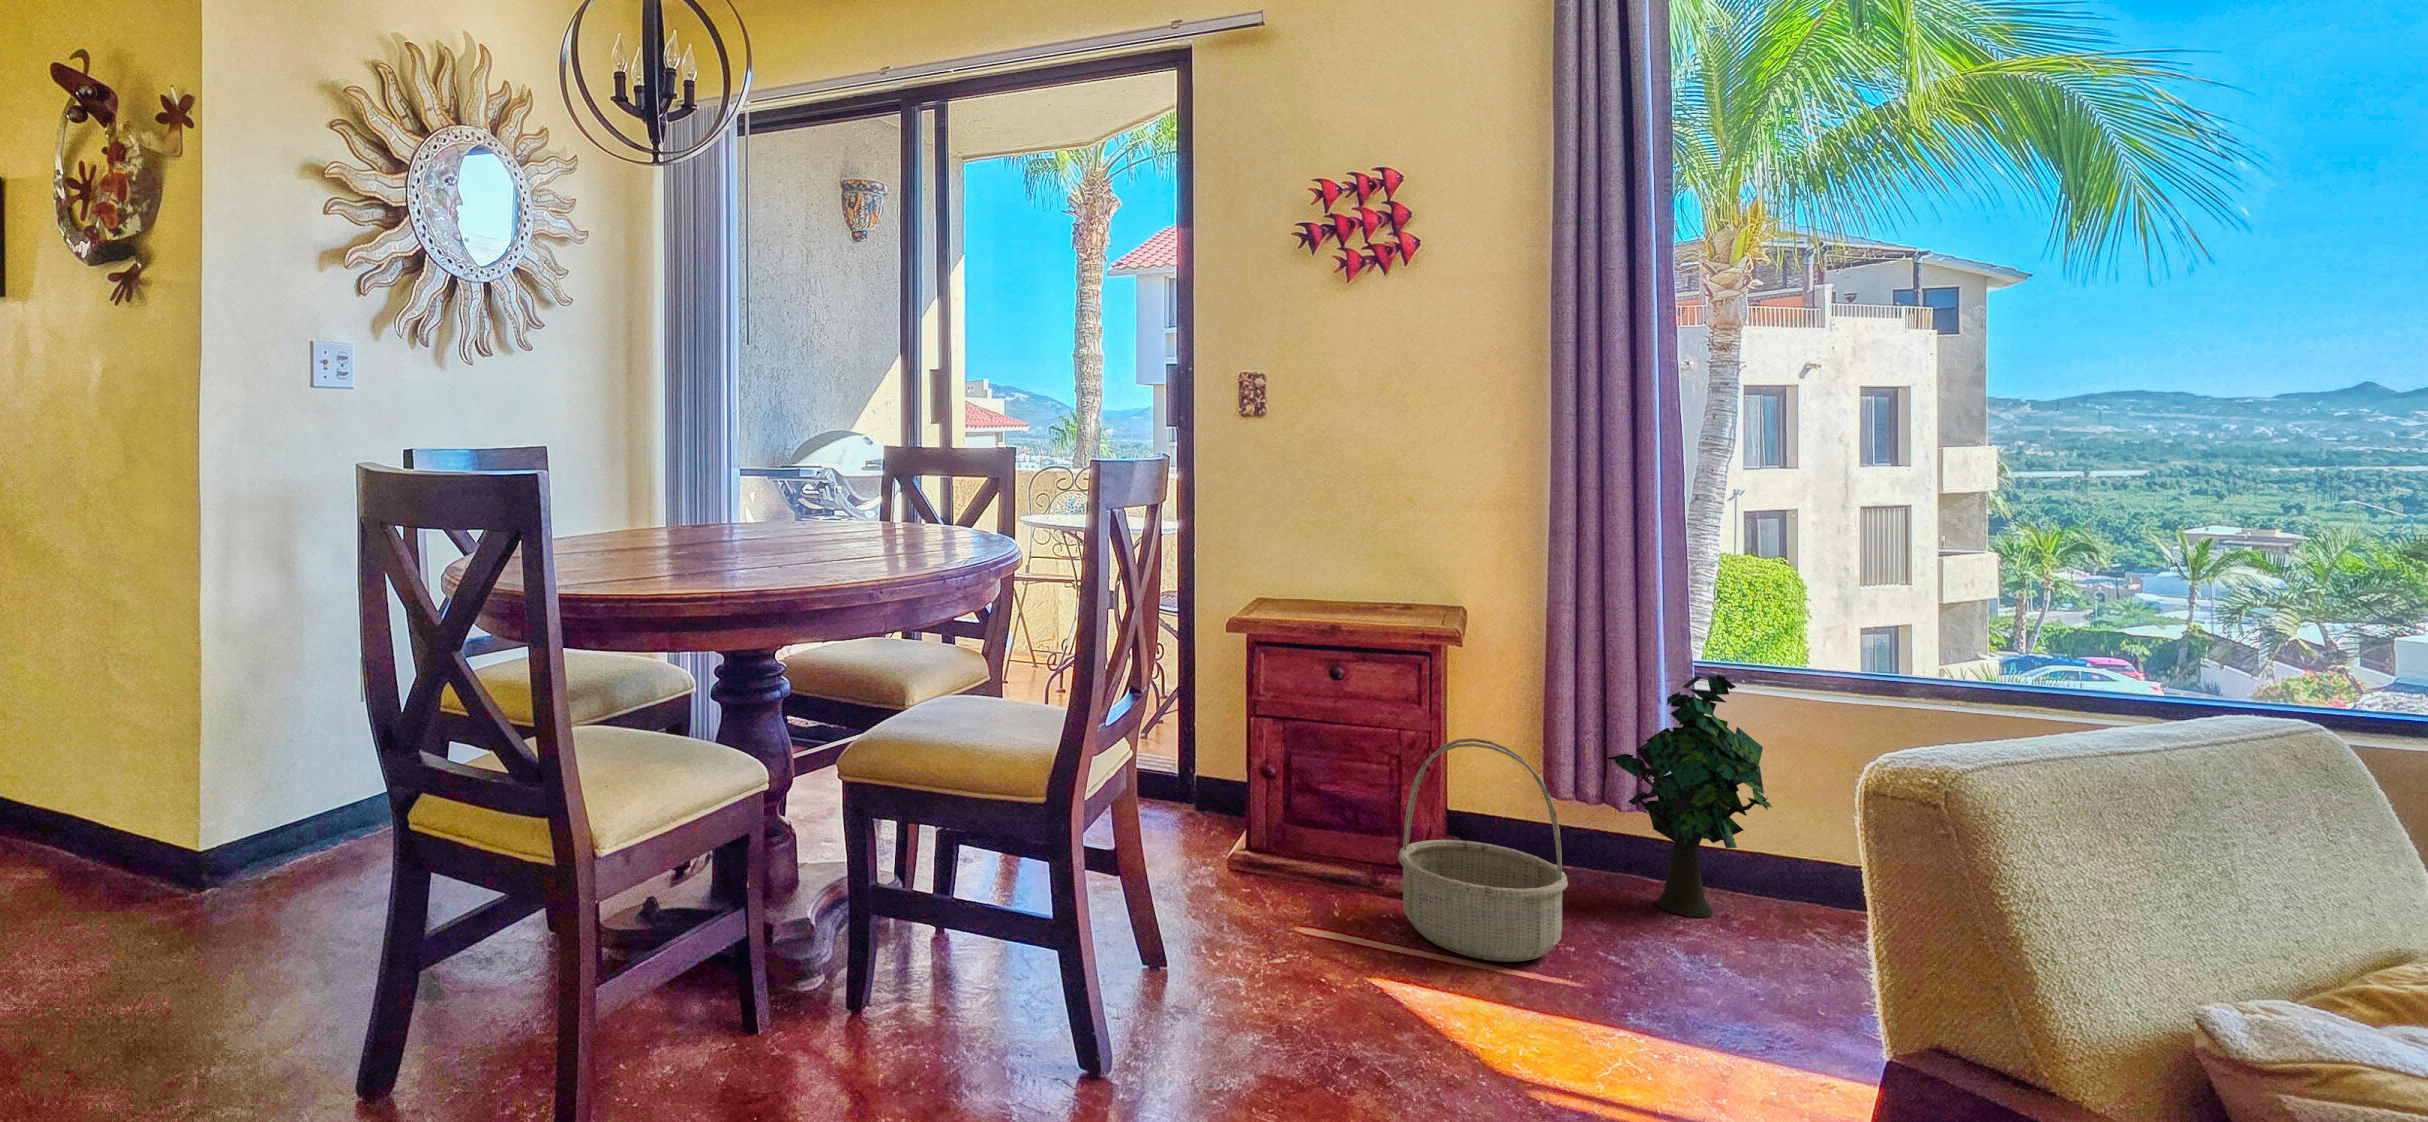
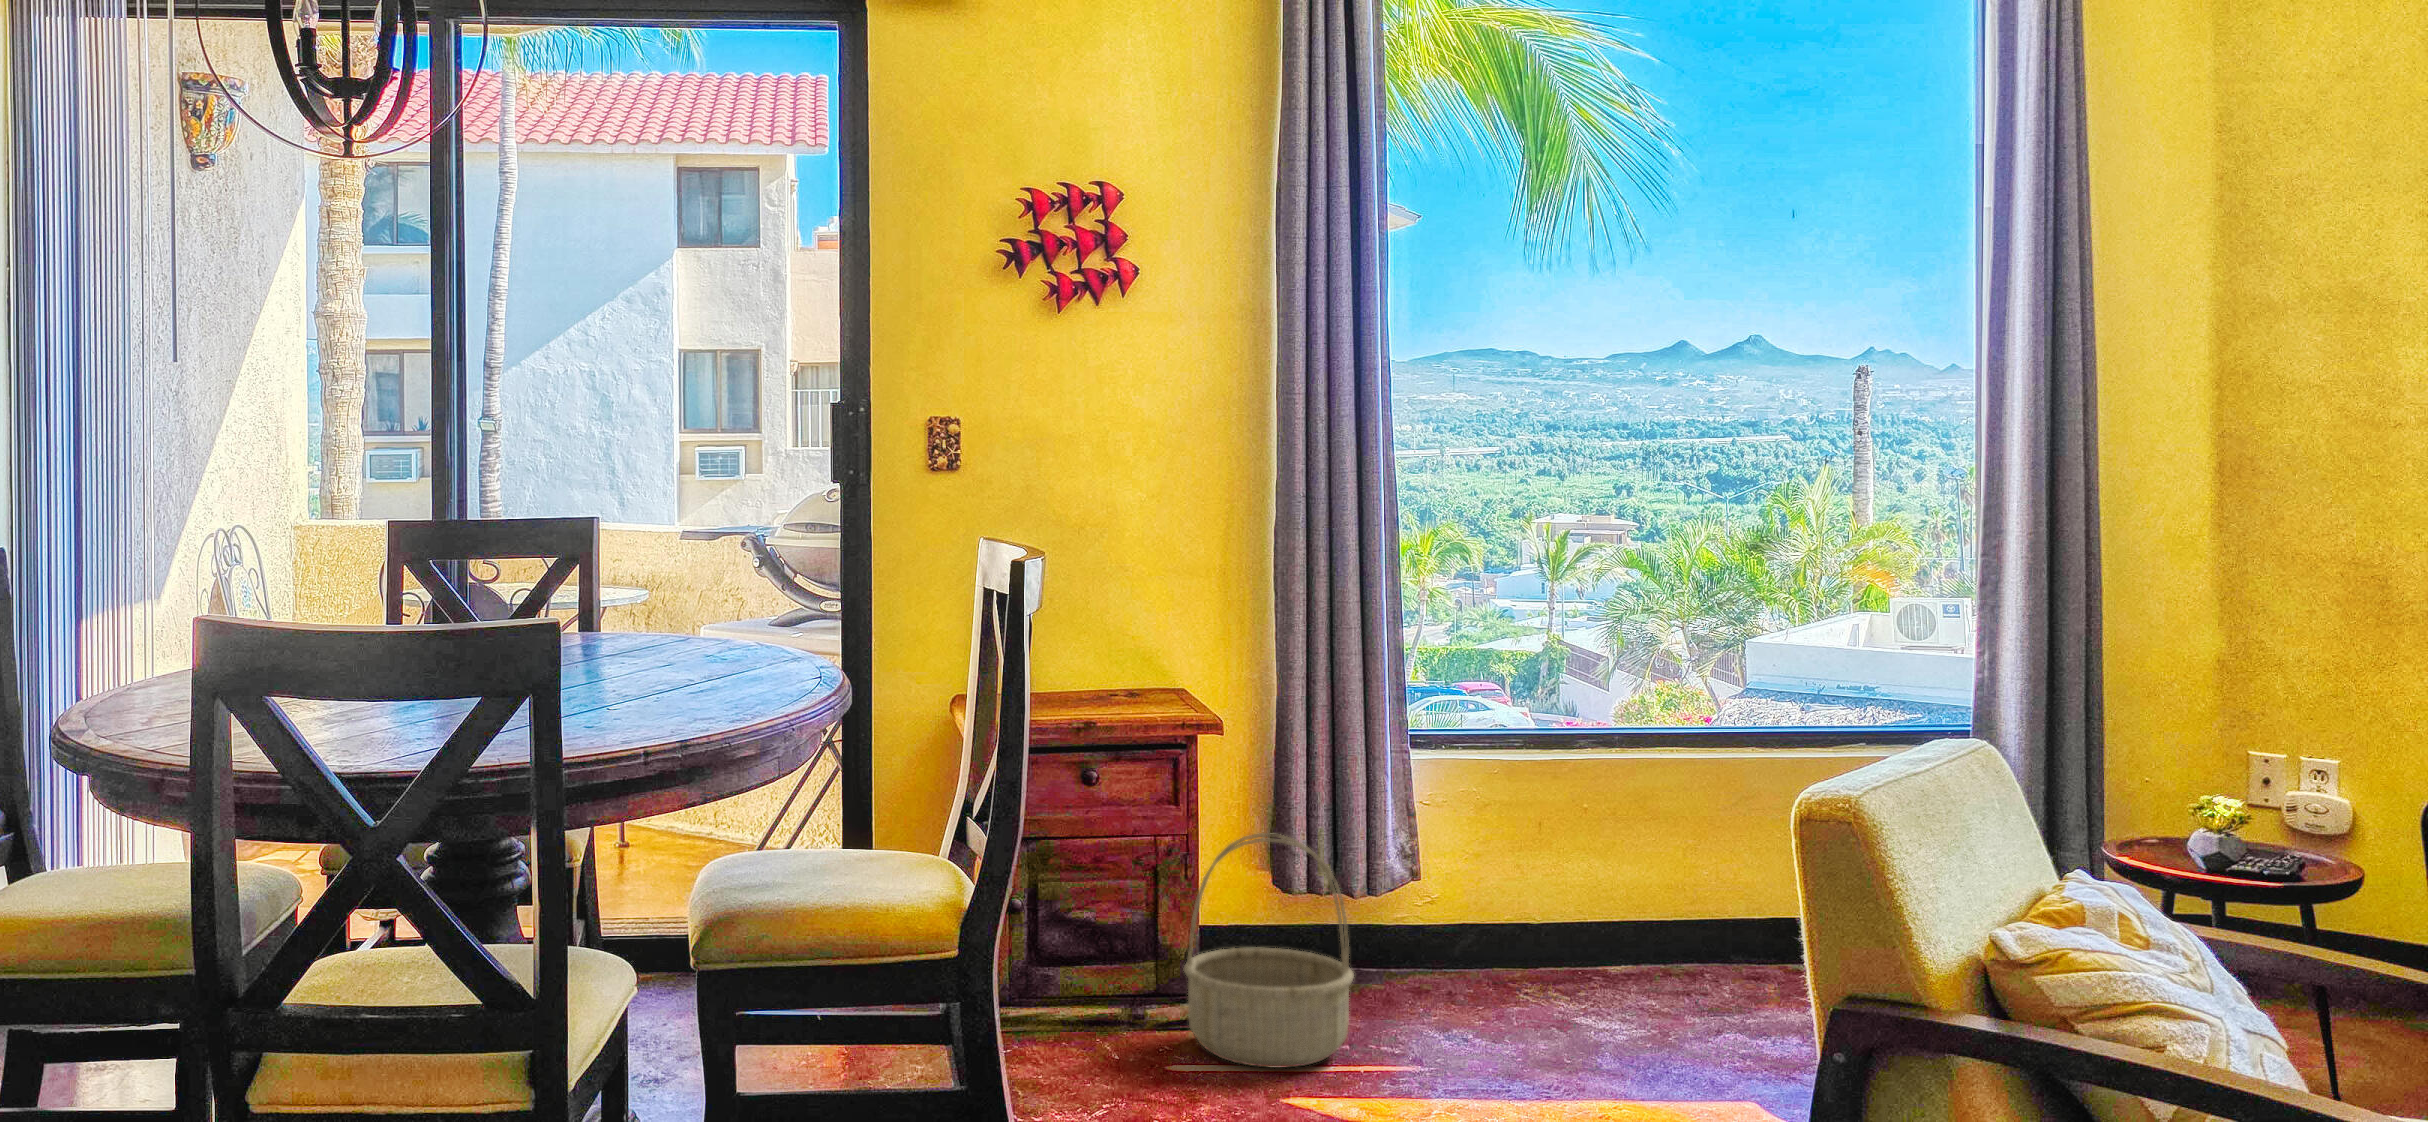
decorative plant: present [1607,675,1772,917] -> none [1347,742,1494,996]

